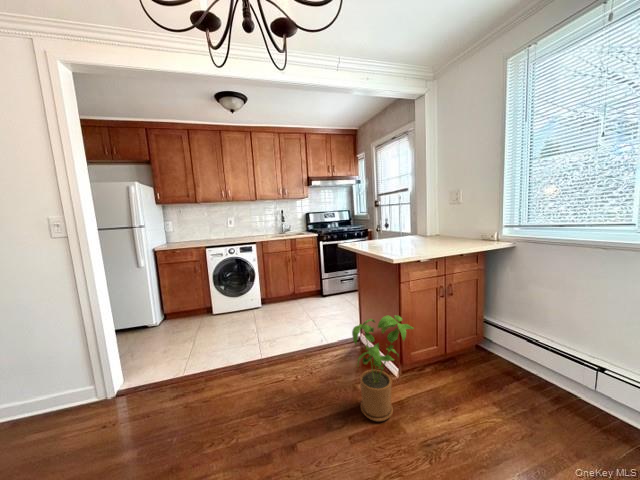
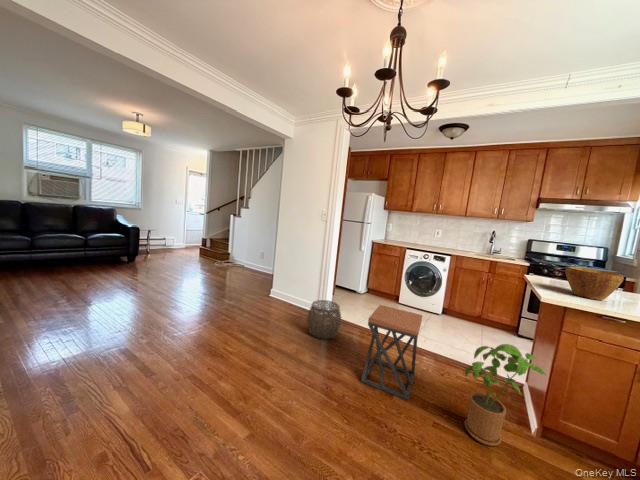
bowl: none [386,227,420,252] -> present [565,267,624,300]
stool: none [227,324,308,463] -> present [361,305,422,400]
woven basket: none [84,368,162,452] -> present [307,300,341,339]

